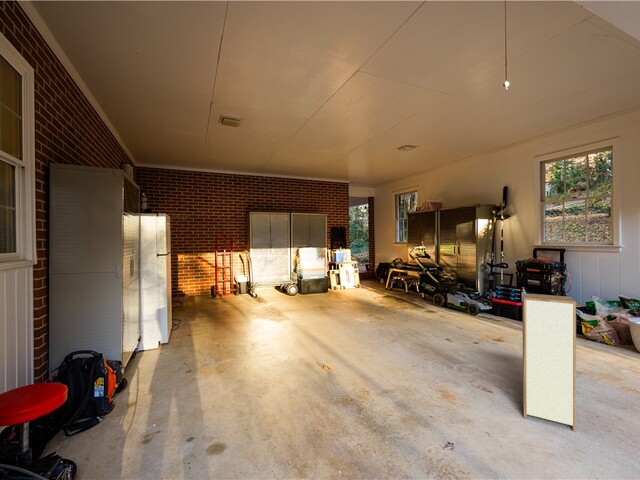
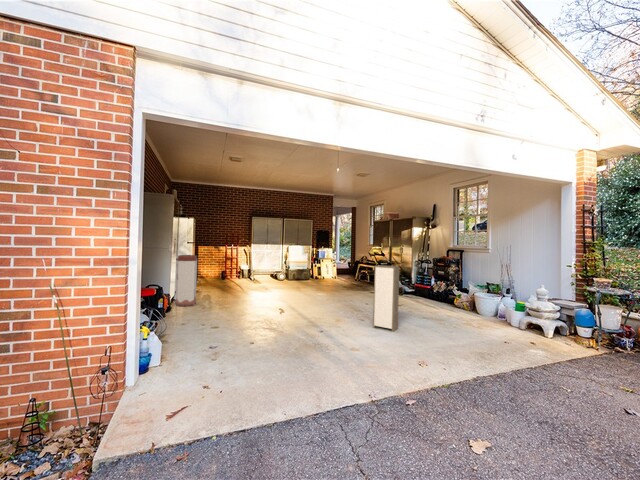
trash can: none [135,279,173,372] -> present [175,255,198,306]

